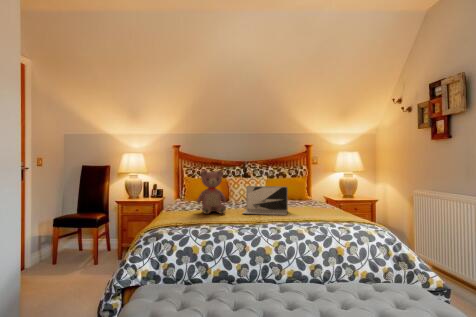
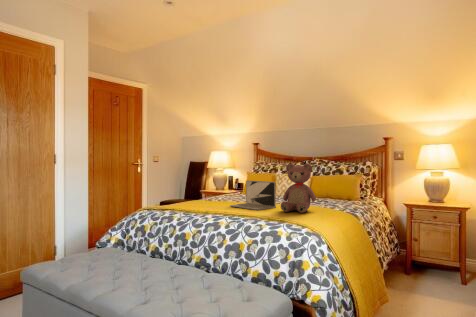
teddy bear: present [197,171,226,214] -> present [281,164,316,213]

